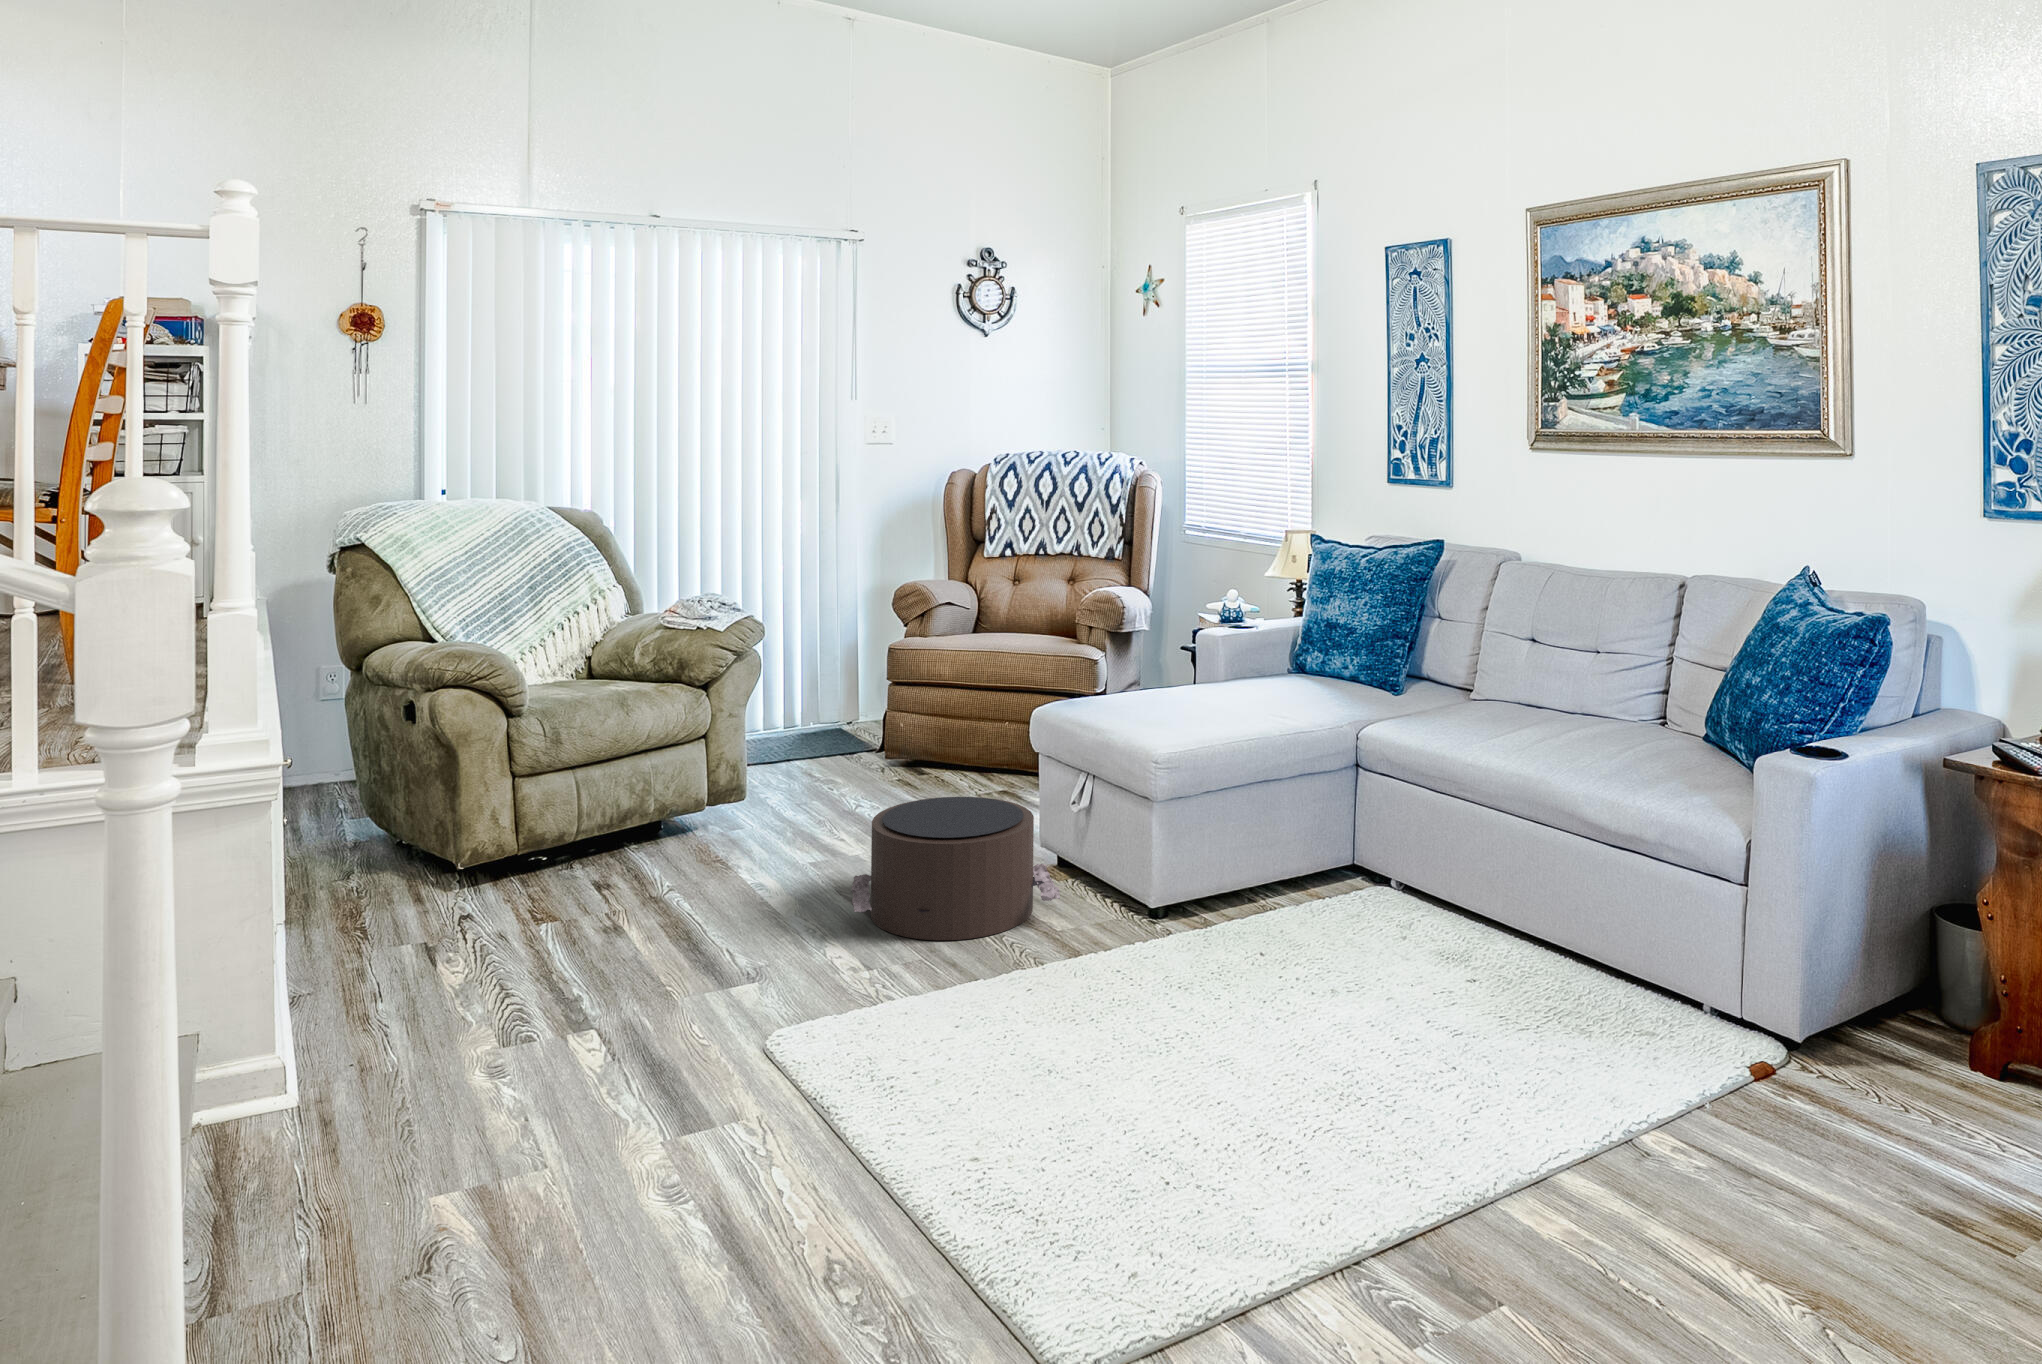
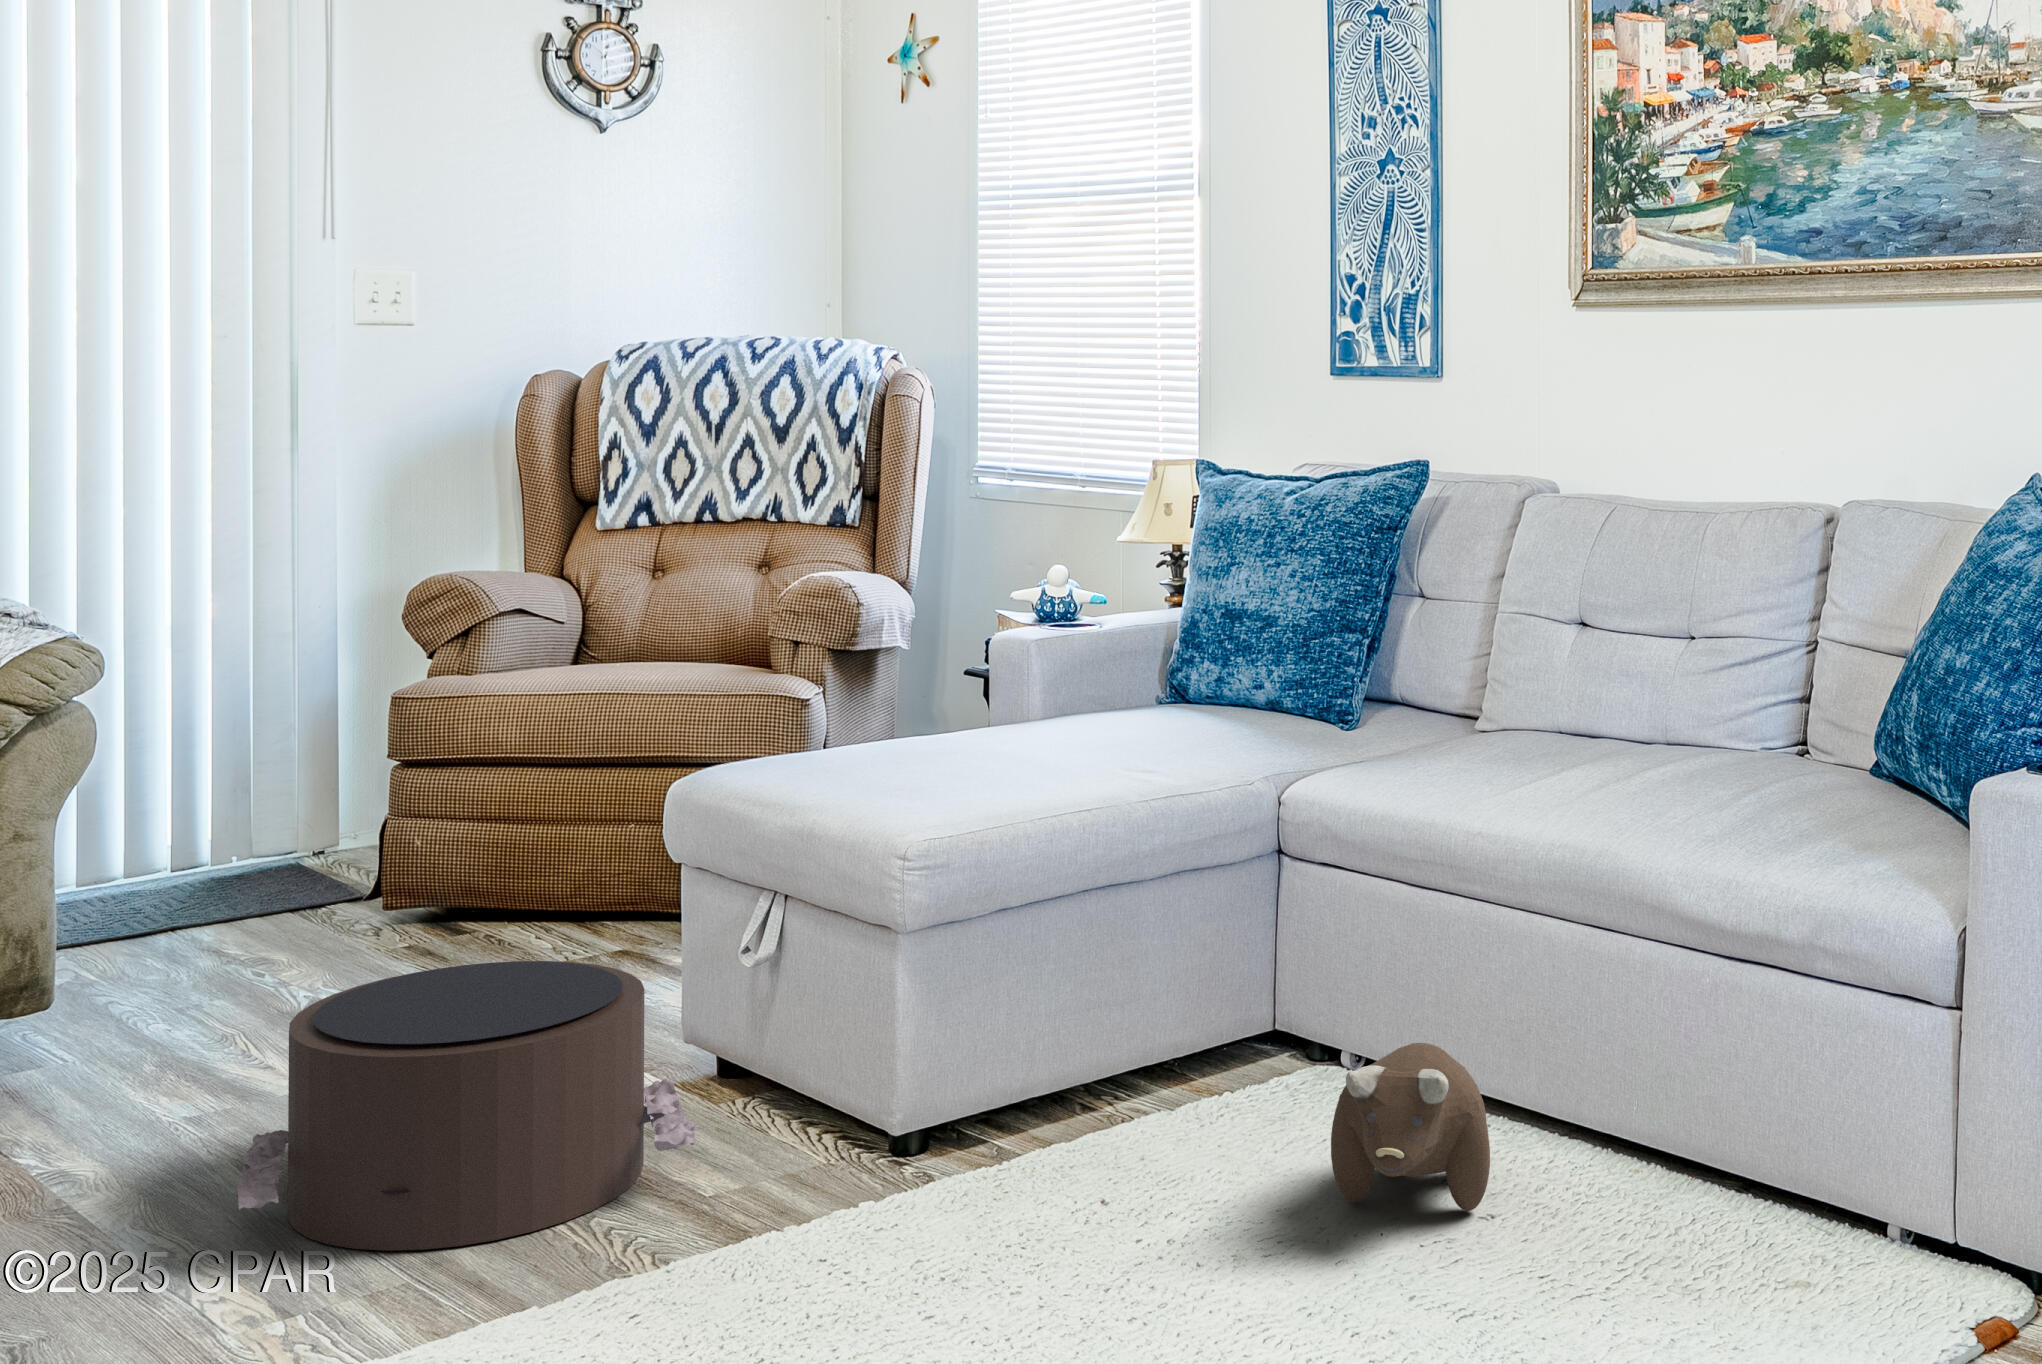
plush toy: none [1389,877,1477,973] -> present [1331,1043,1490,1211]

